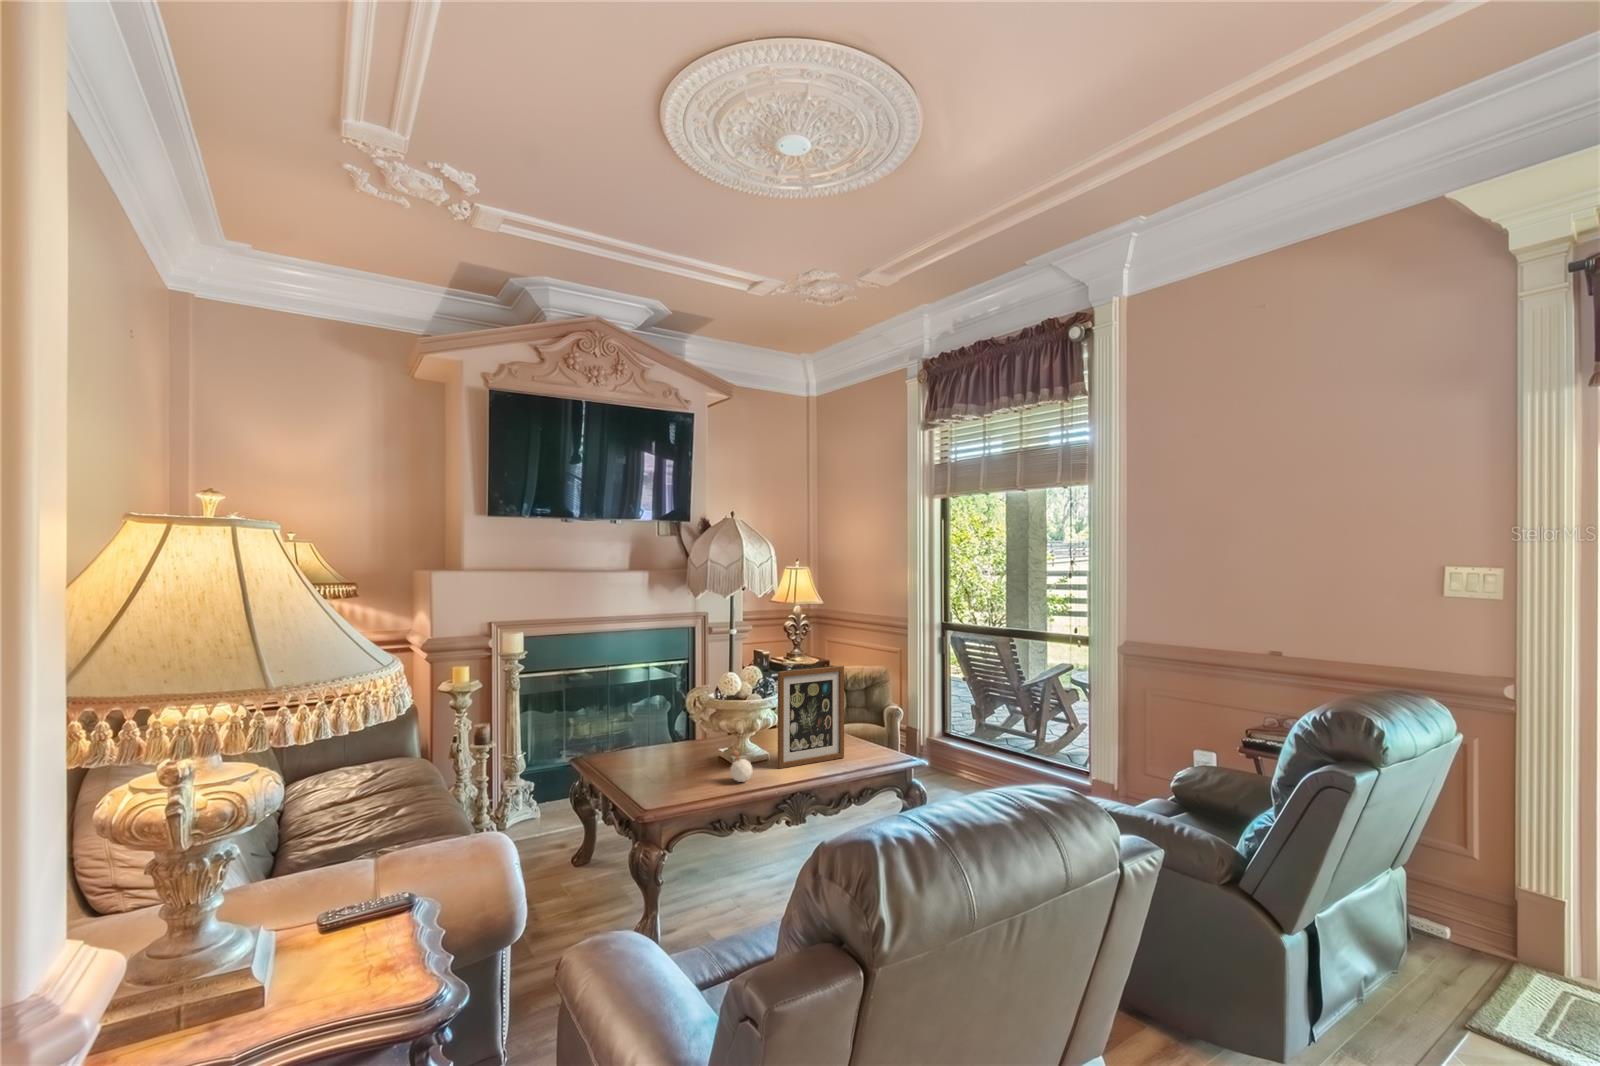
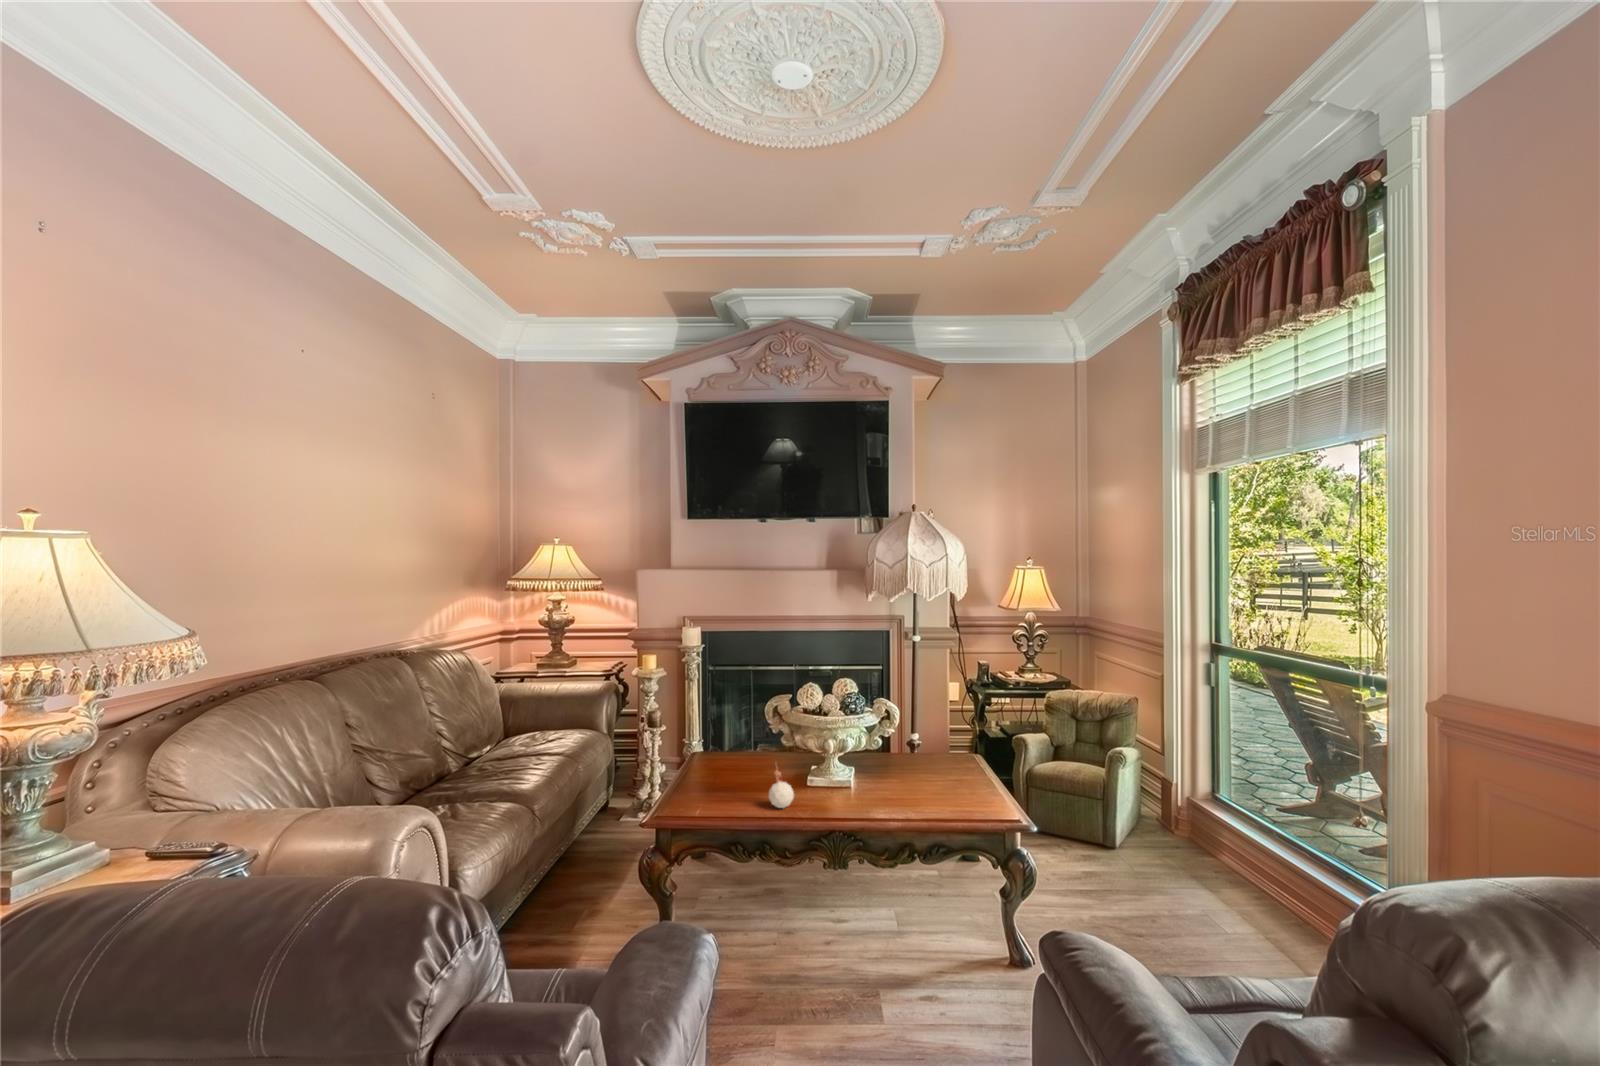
picture frame: present [778,666,844,769] -> none [840,687,934,801]

